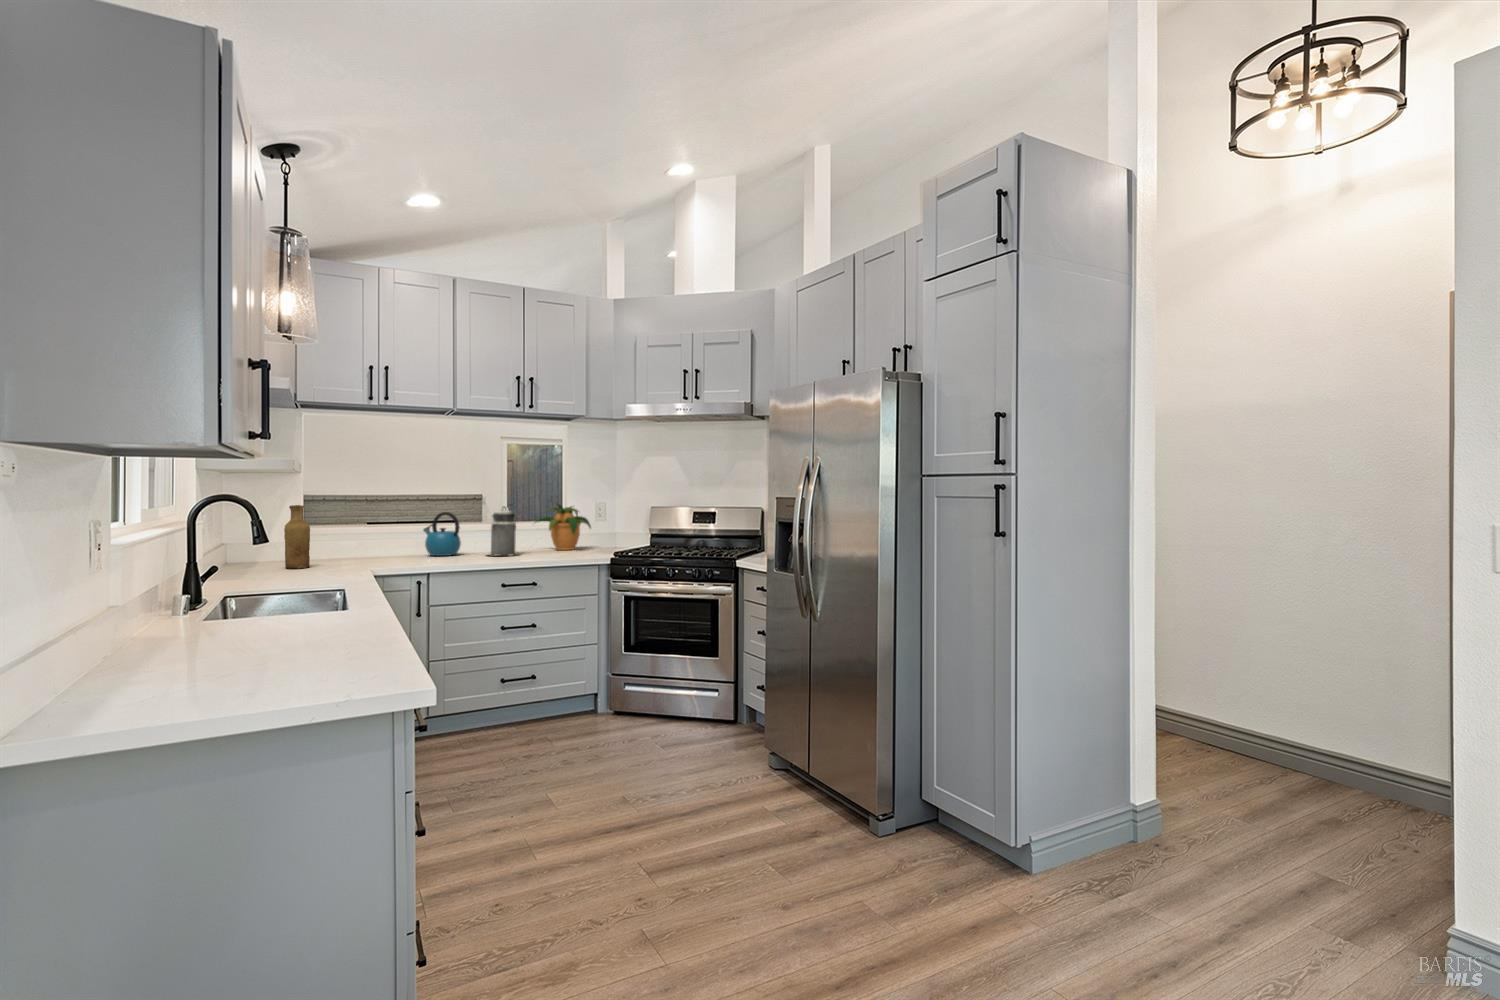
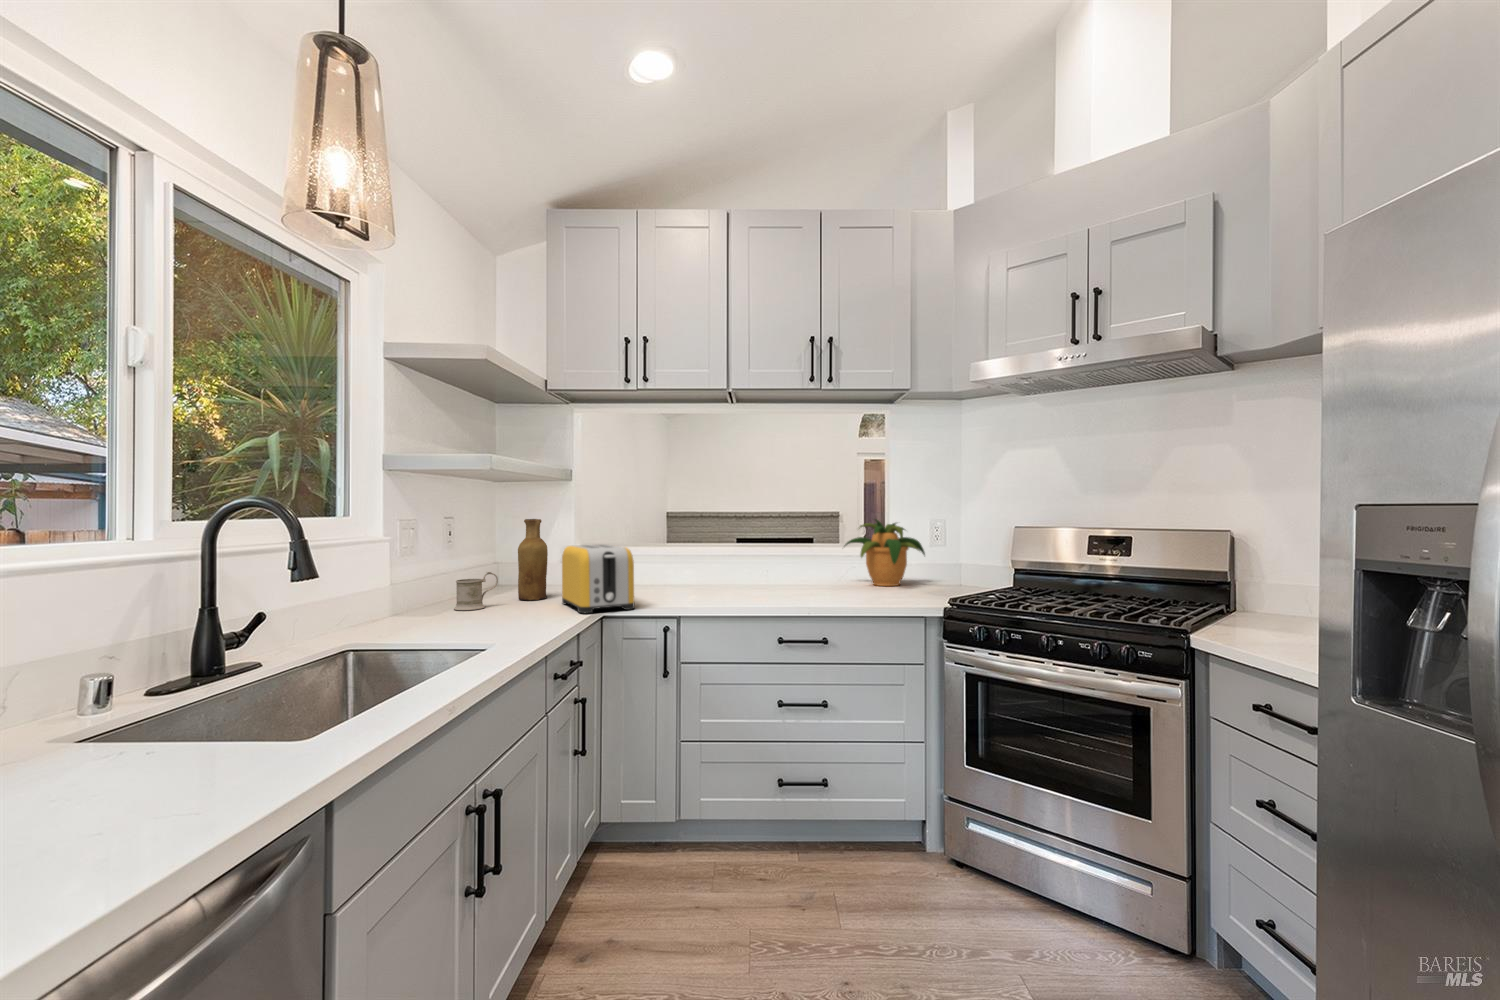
canister: present [488,510,520,556] -> none [770,522,818,593]
kettle: present [424,512,461,556] -> none [701,529,744,588]
toaster: none [332,524,401,571] -> present [562,544,634,613]
mug: none [246,546,280,575] -> present [454,572,498,610]

